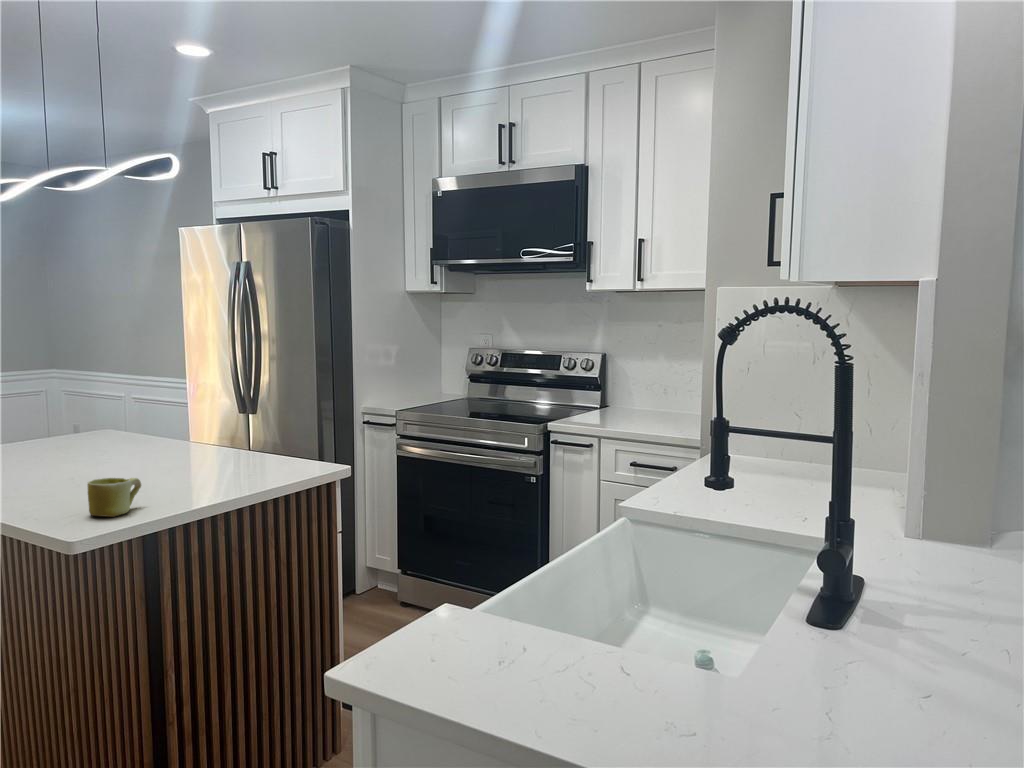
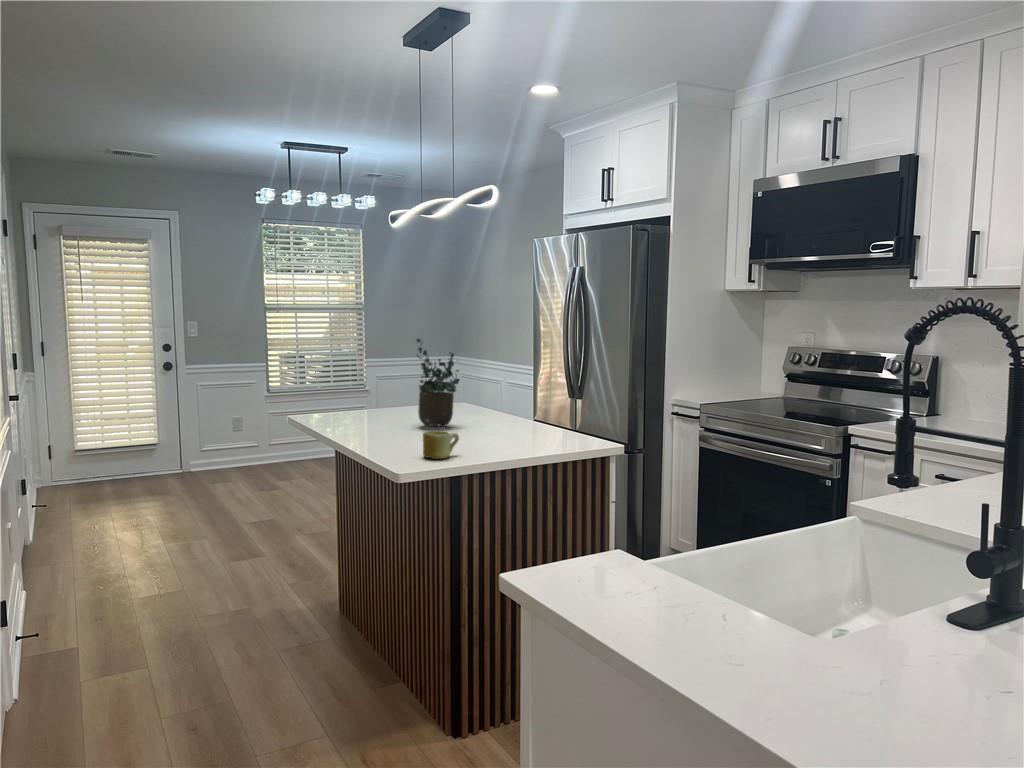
potted plant: none [45,354,118,471] -> present [416,339,460,427]

